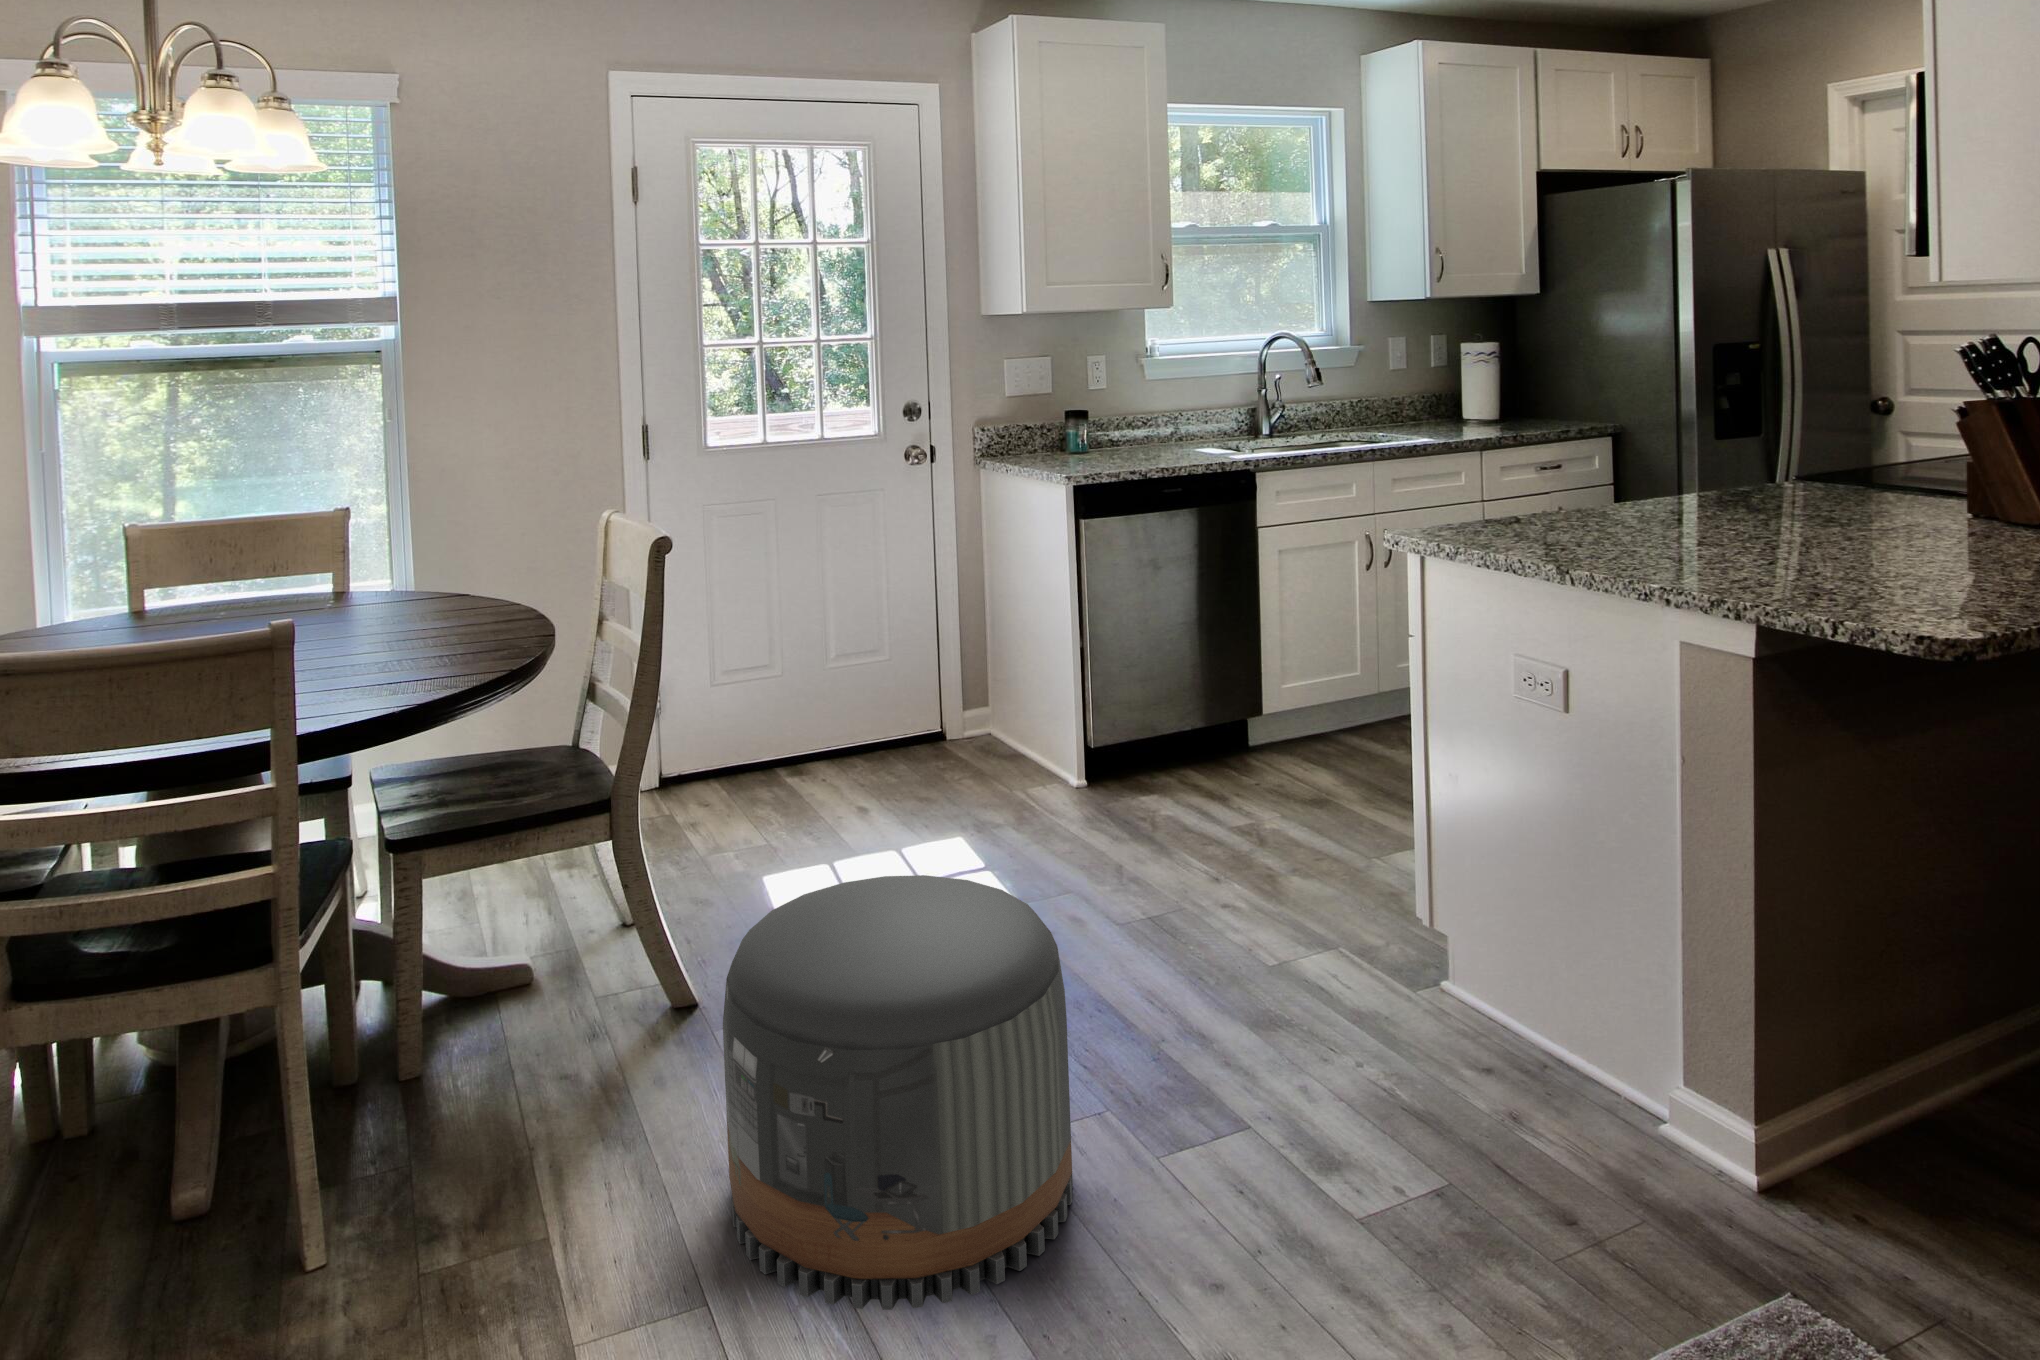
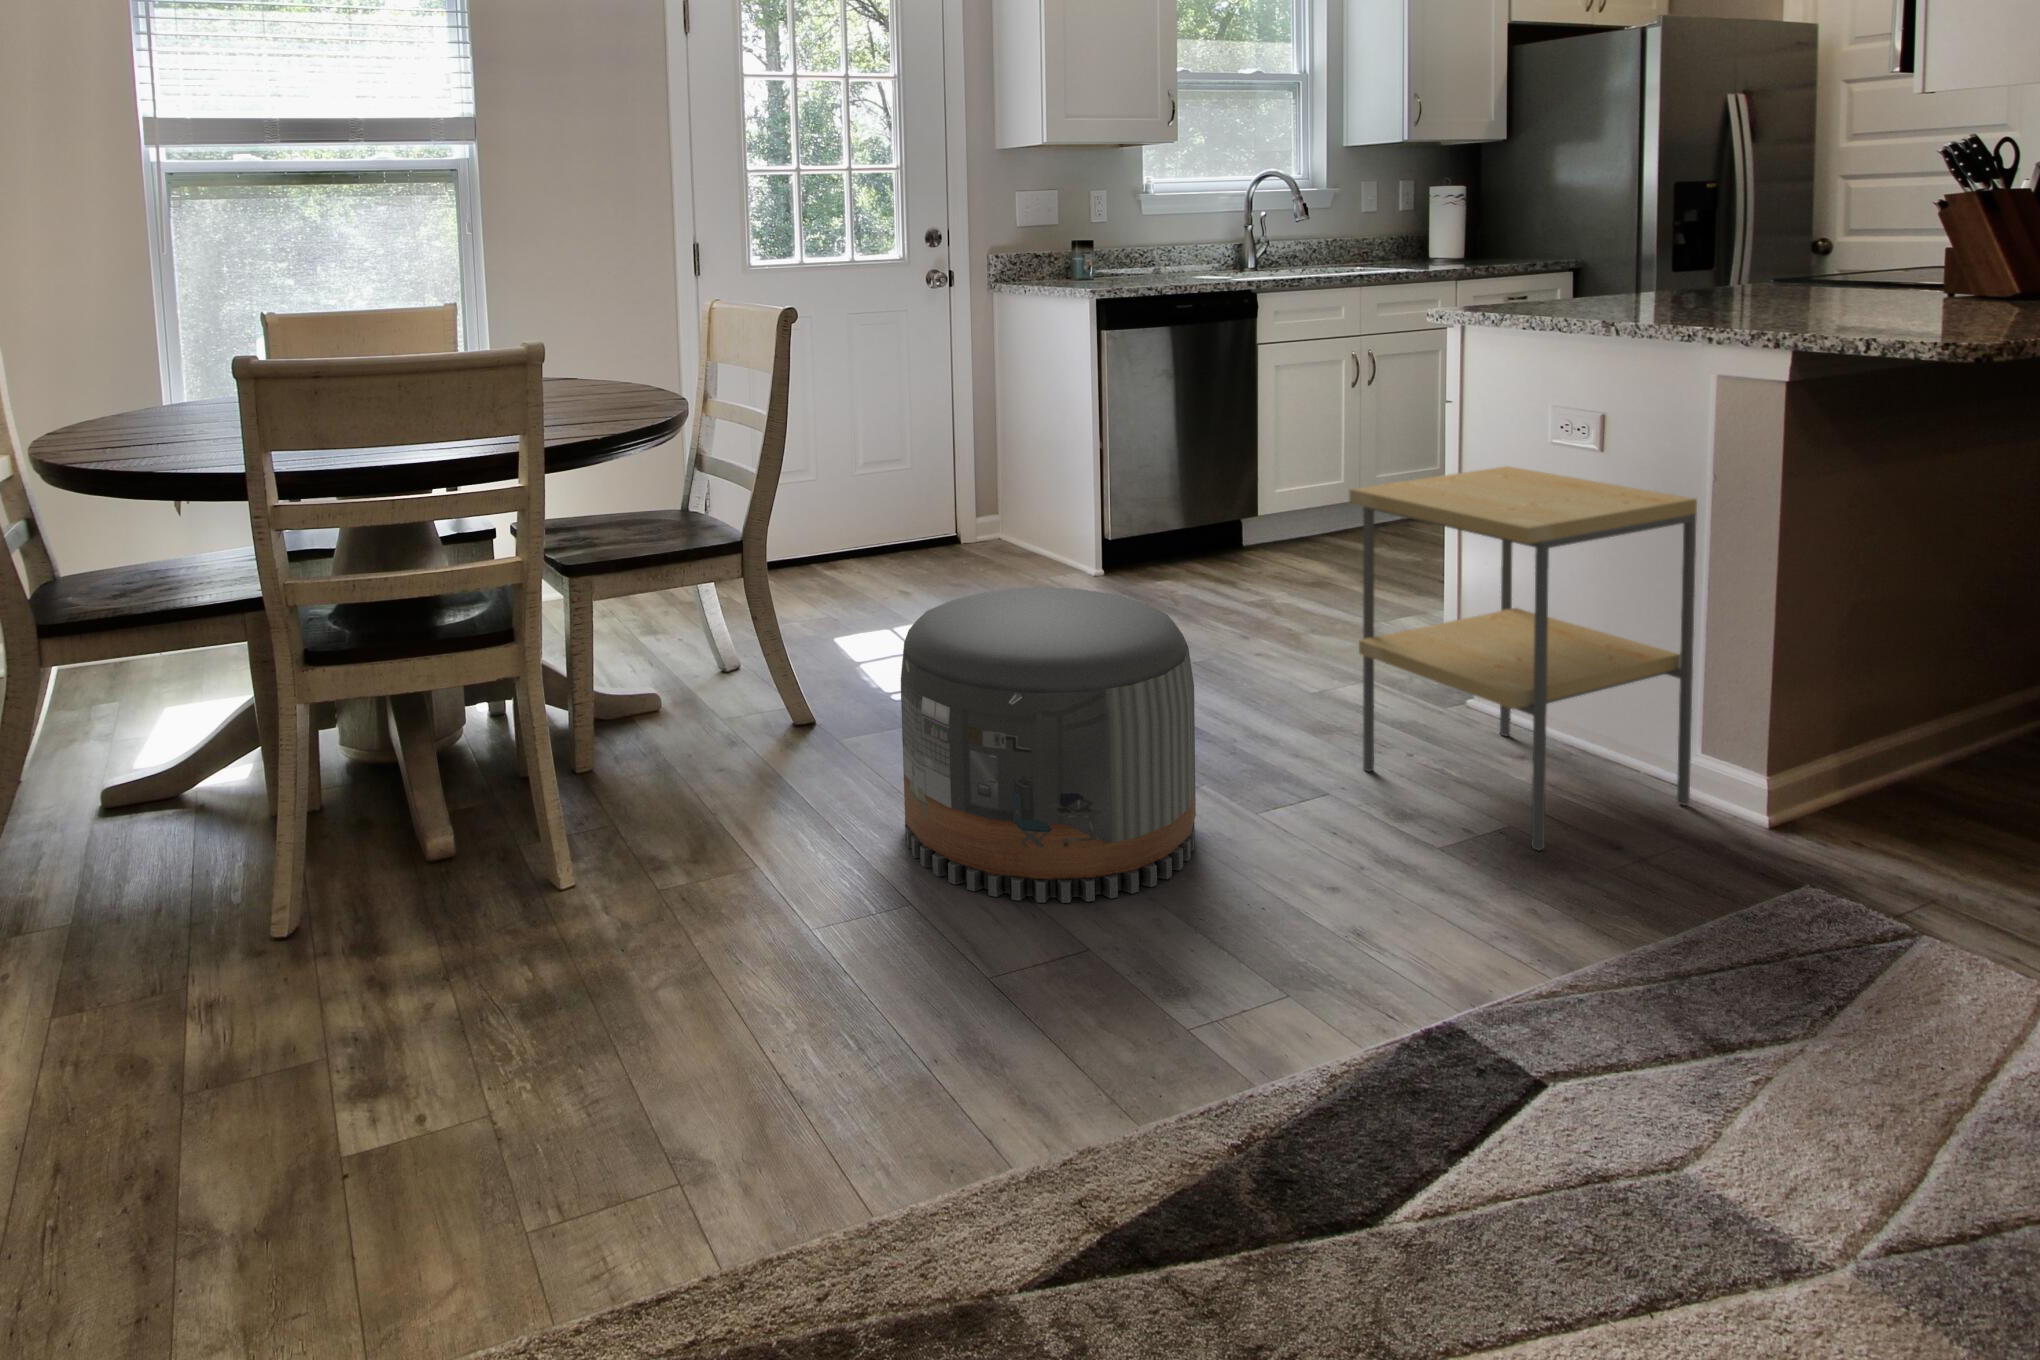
side table: none [1270,721,1670,1230] -> present [1349,466,1697,850]

